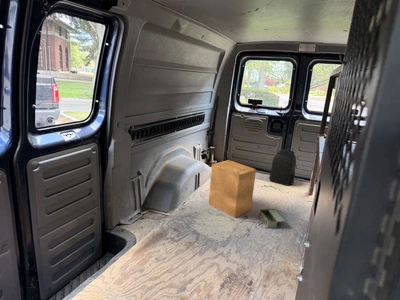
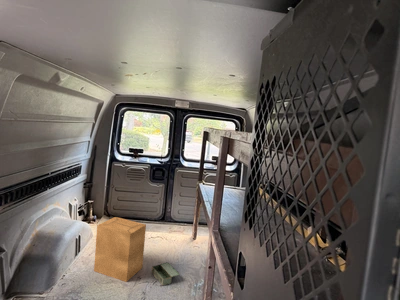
backpack: present [269,149,296,185] -> none [154,196,179,233]

